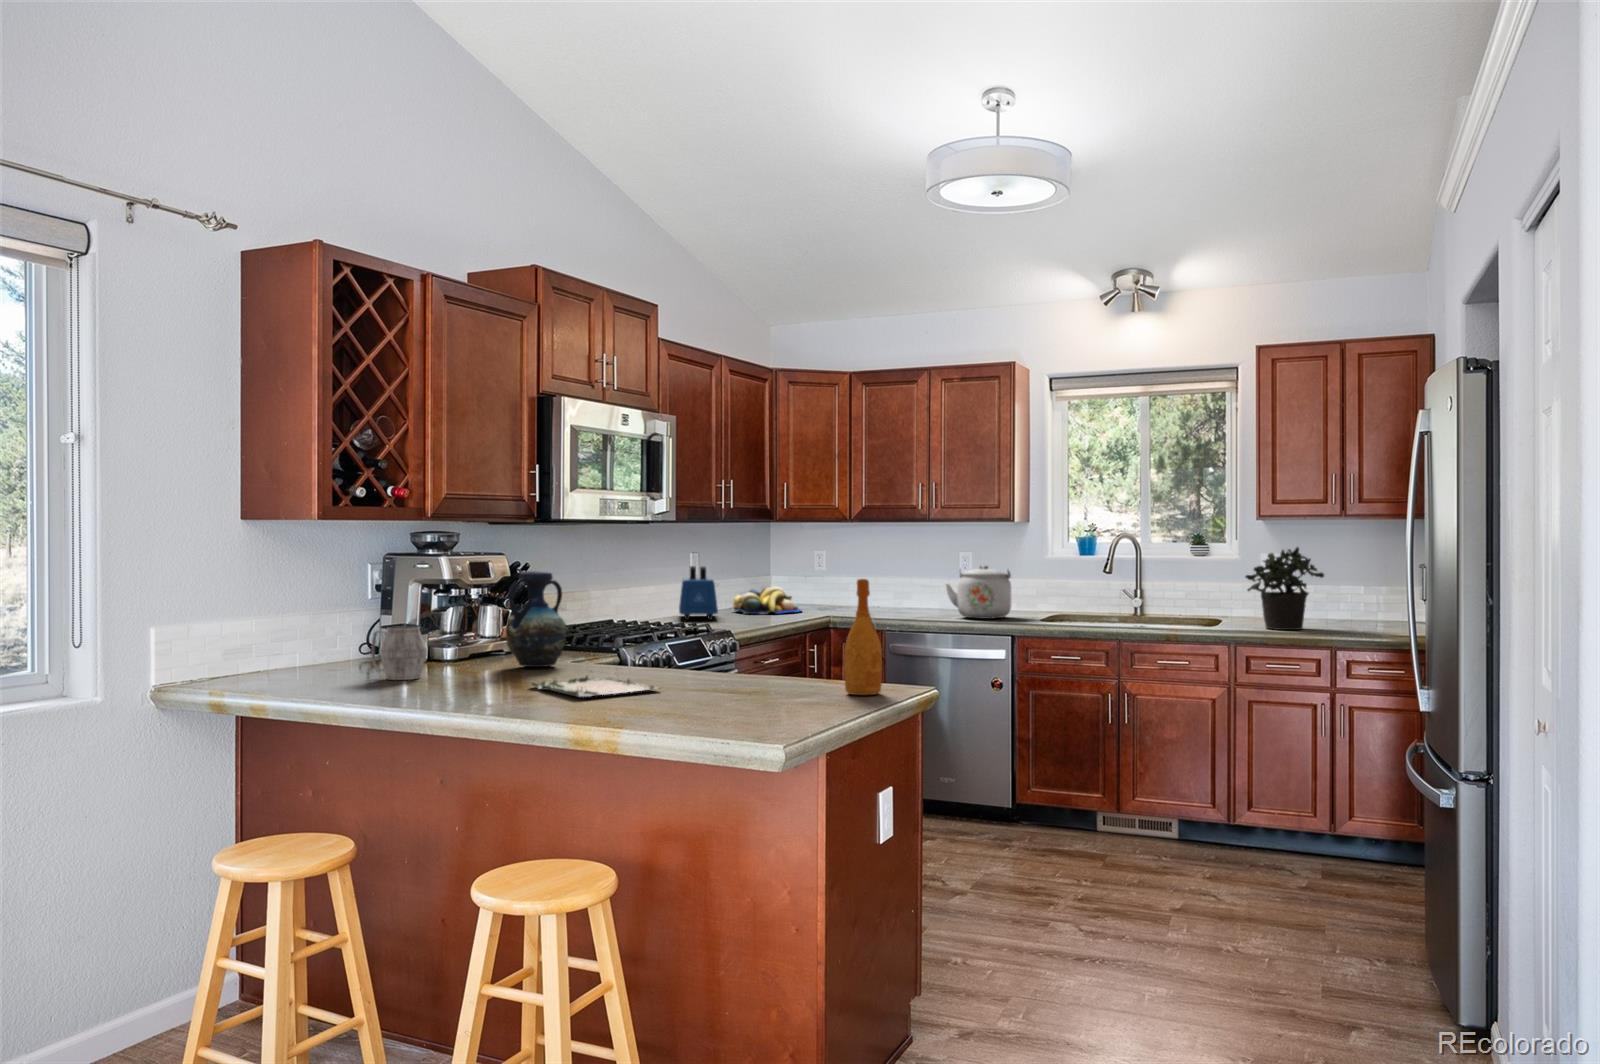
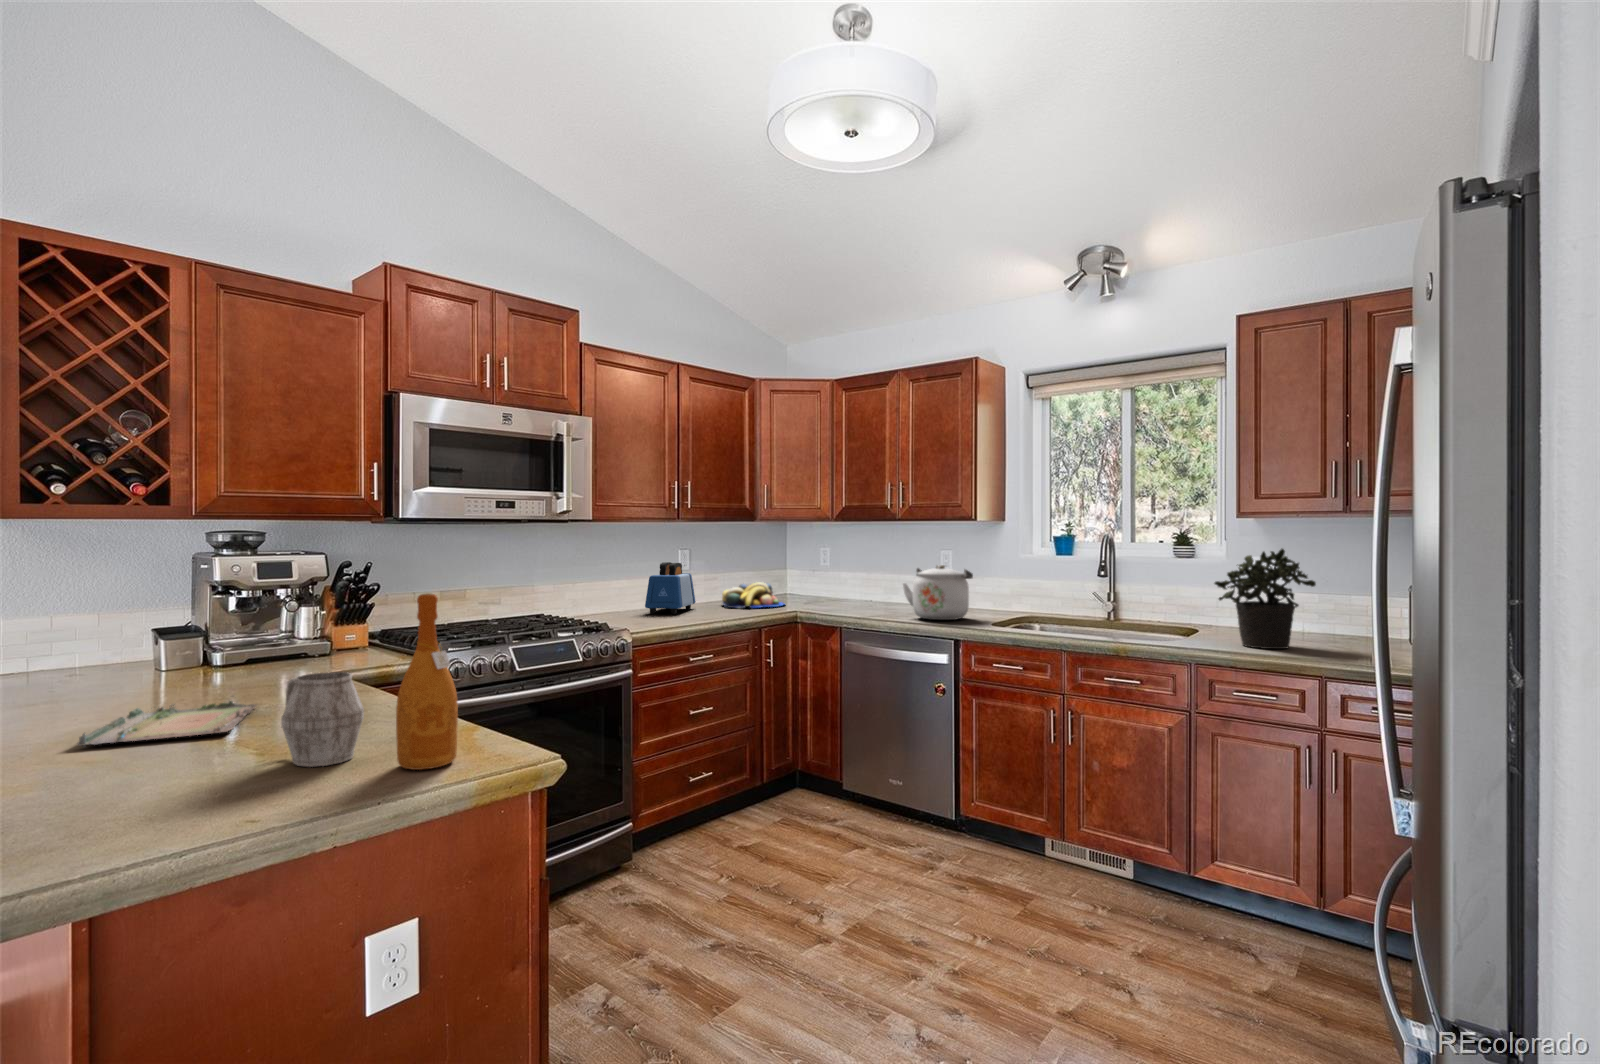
vase: present [506,571,567,667] -> none [242,571,329,678]
mug: present [372,626,427,680] -> present [281,672,364,767]

